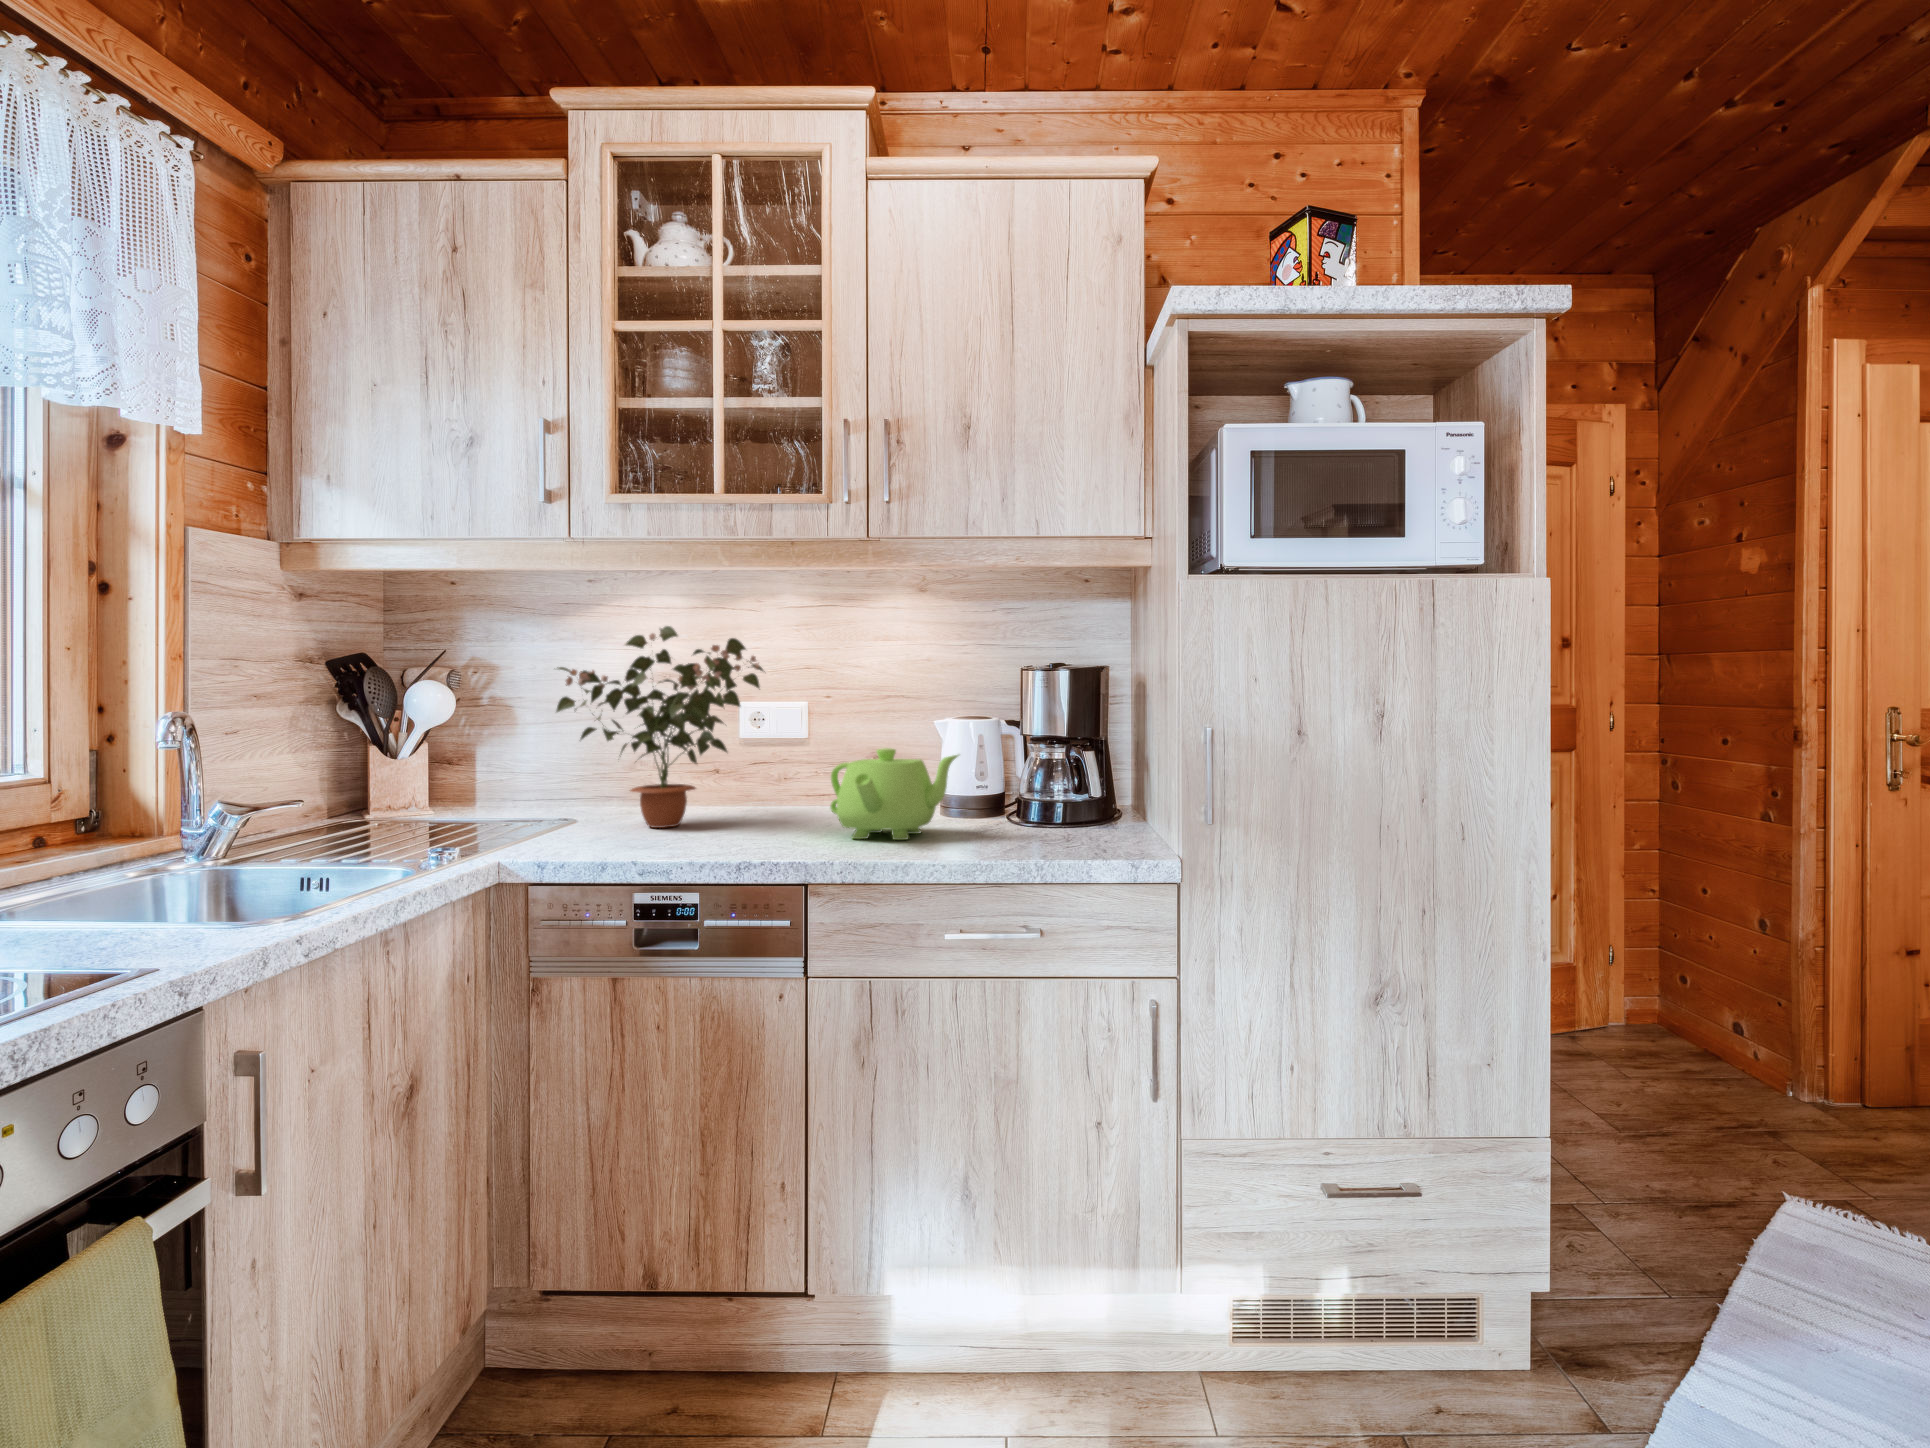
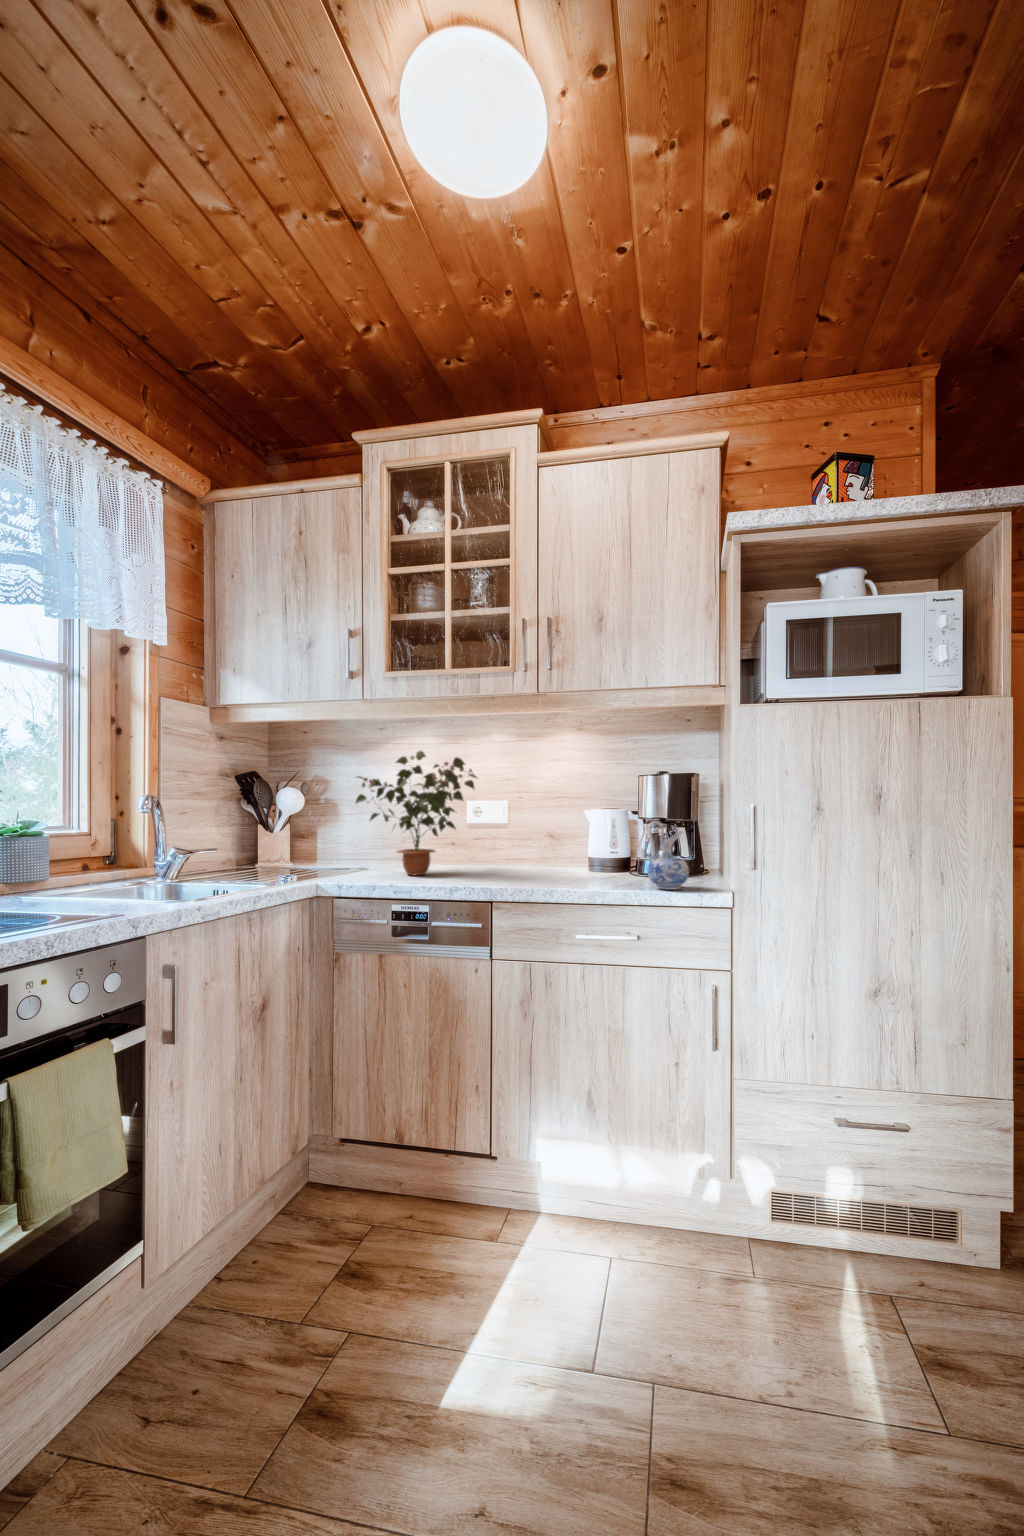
ceramic pitcher: none [1039,738,1099,840] -> present [648,821,689,889]
teapot: present [830,748,959,840] -> none [515,827,596,886]

